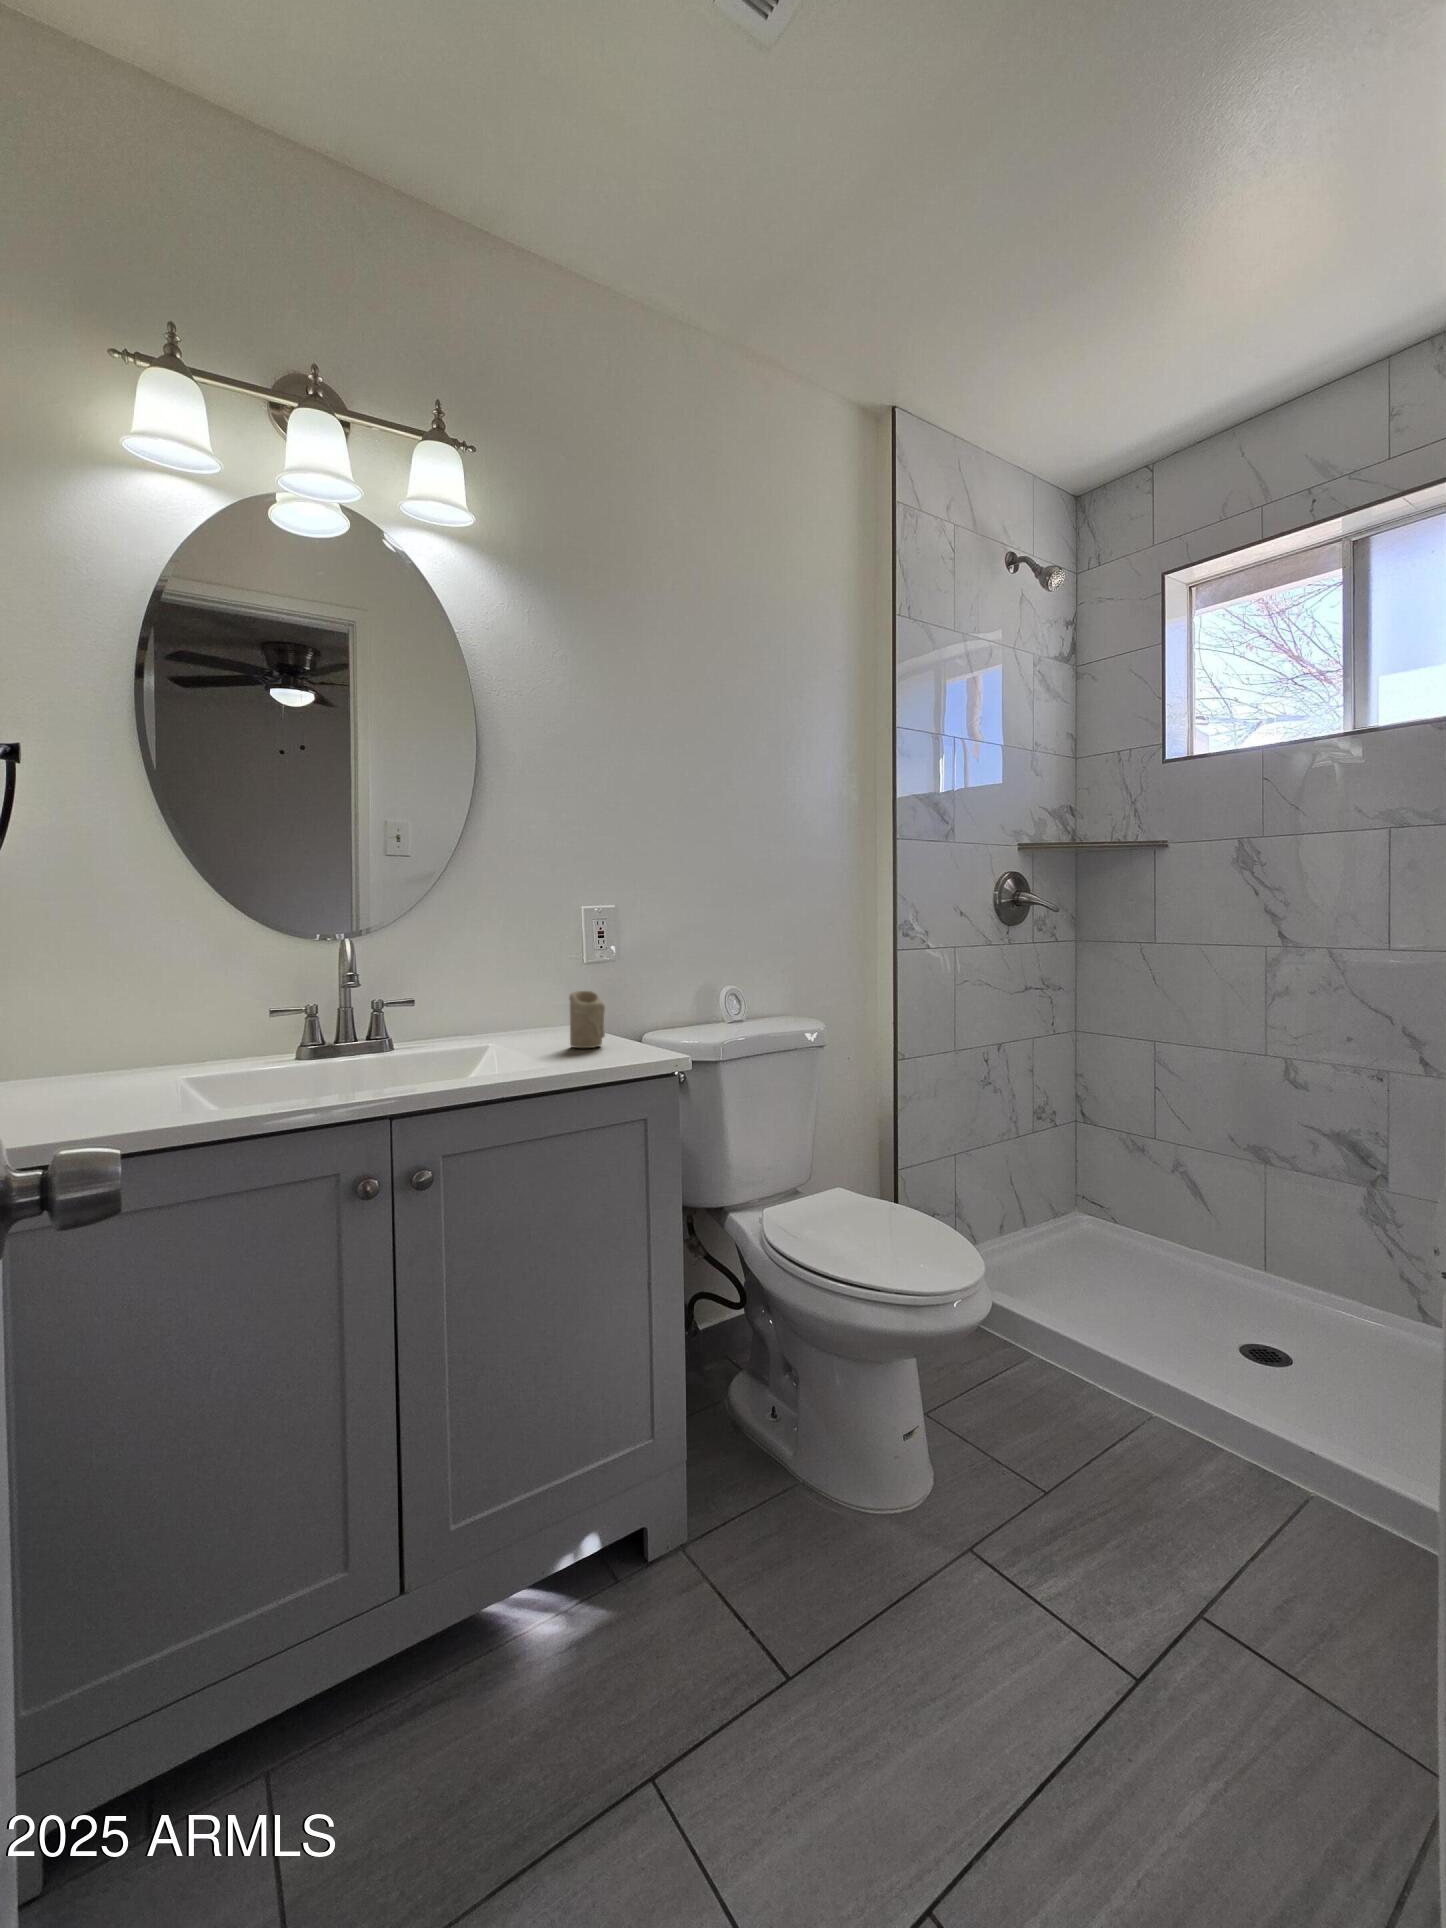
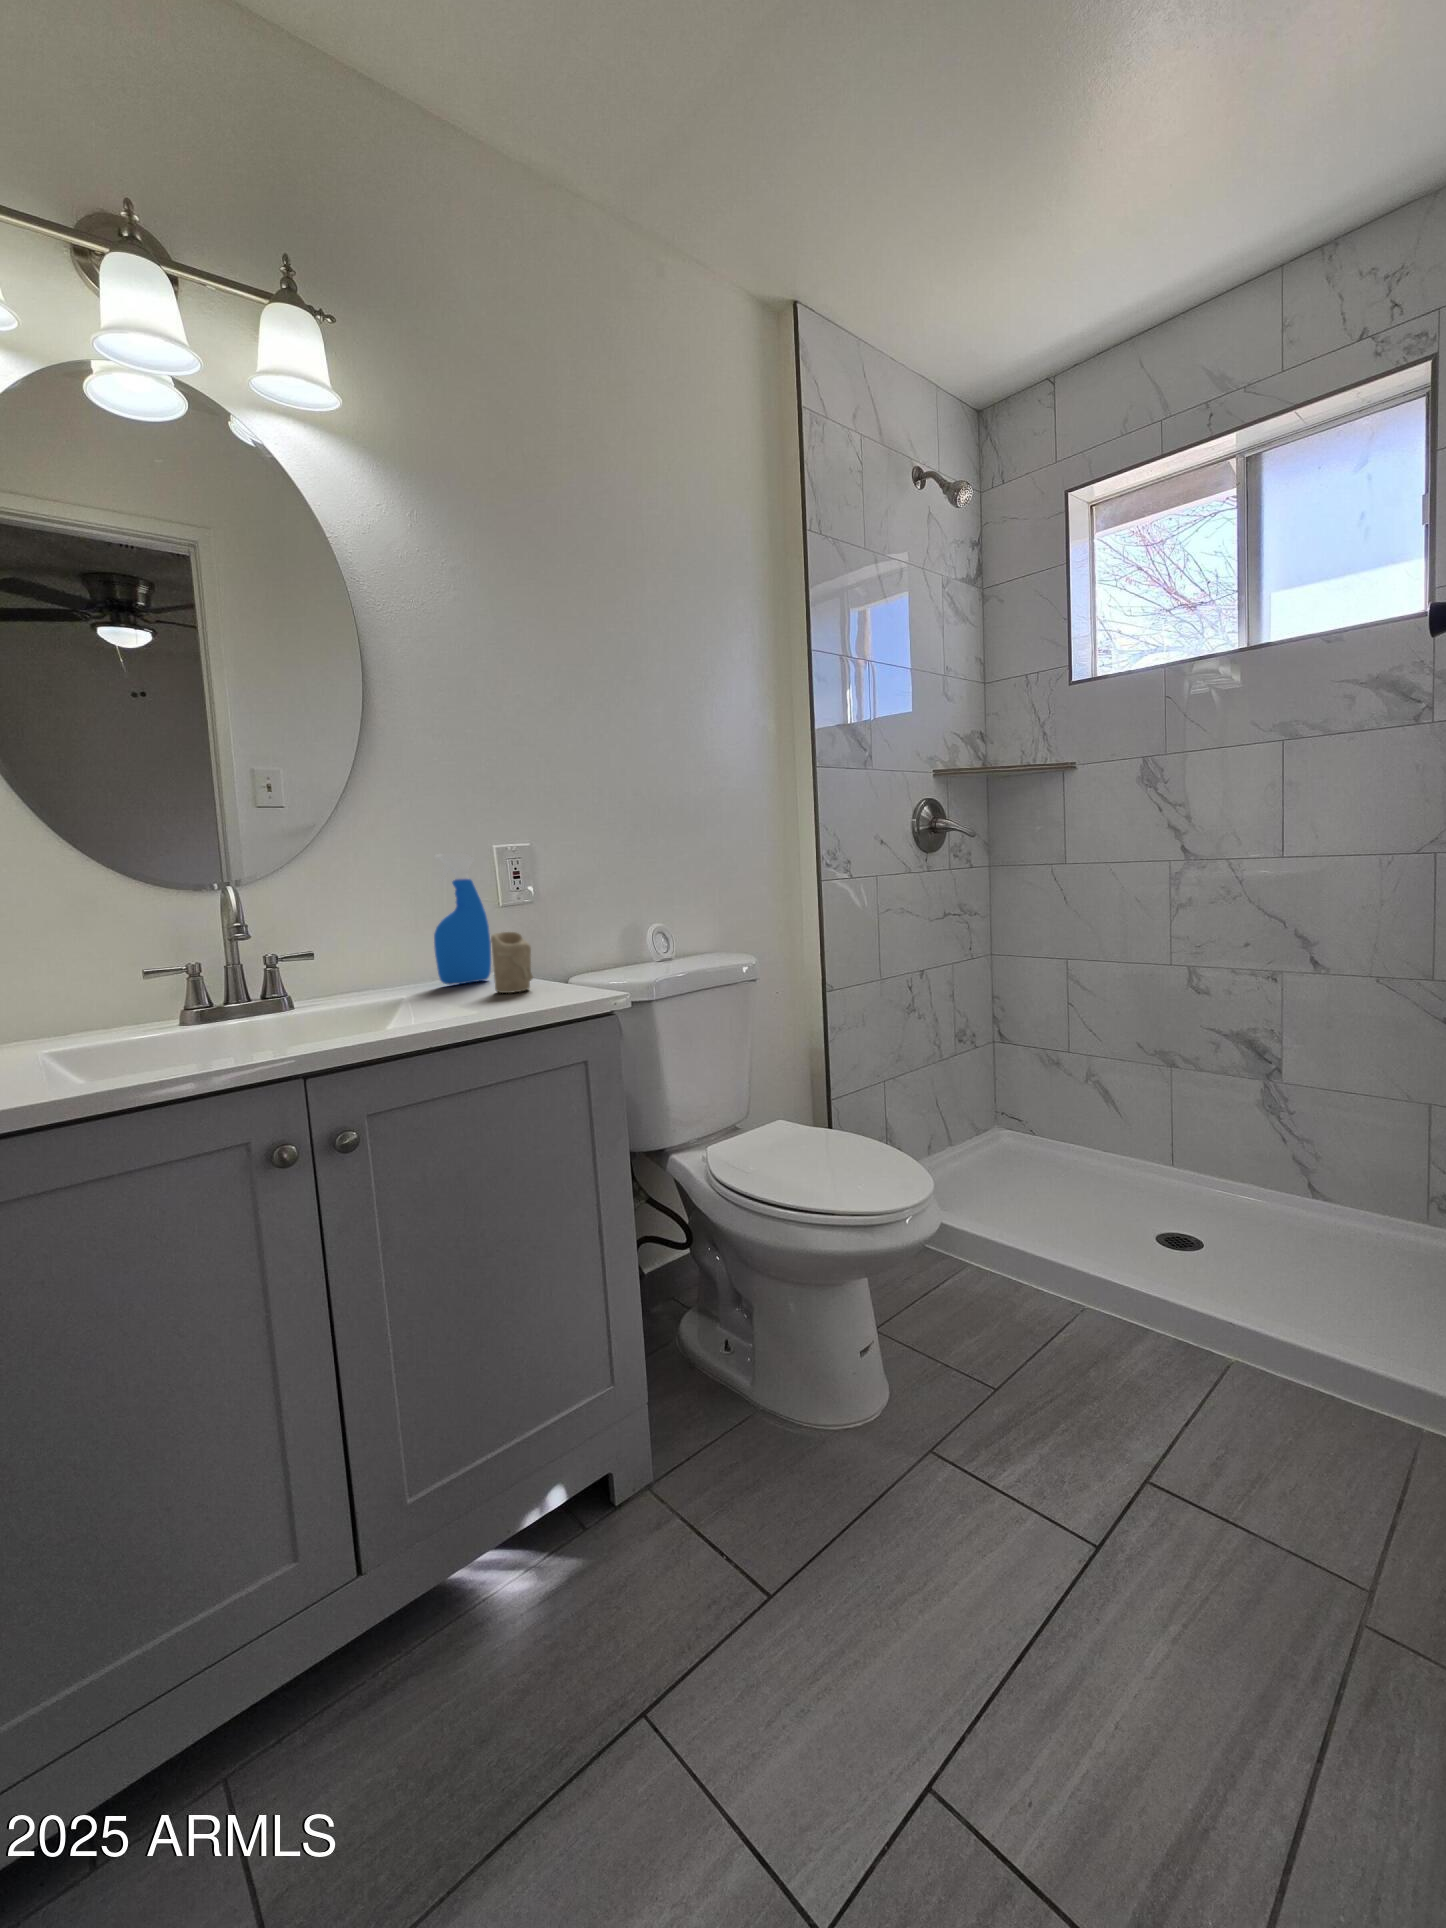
spray bottle: none [520,914,572,1036] -> present [434,853,491,985]

